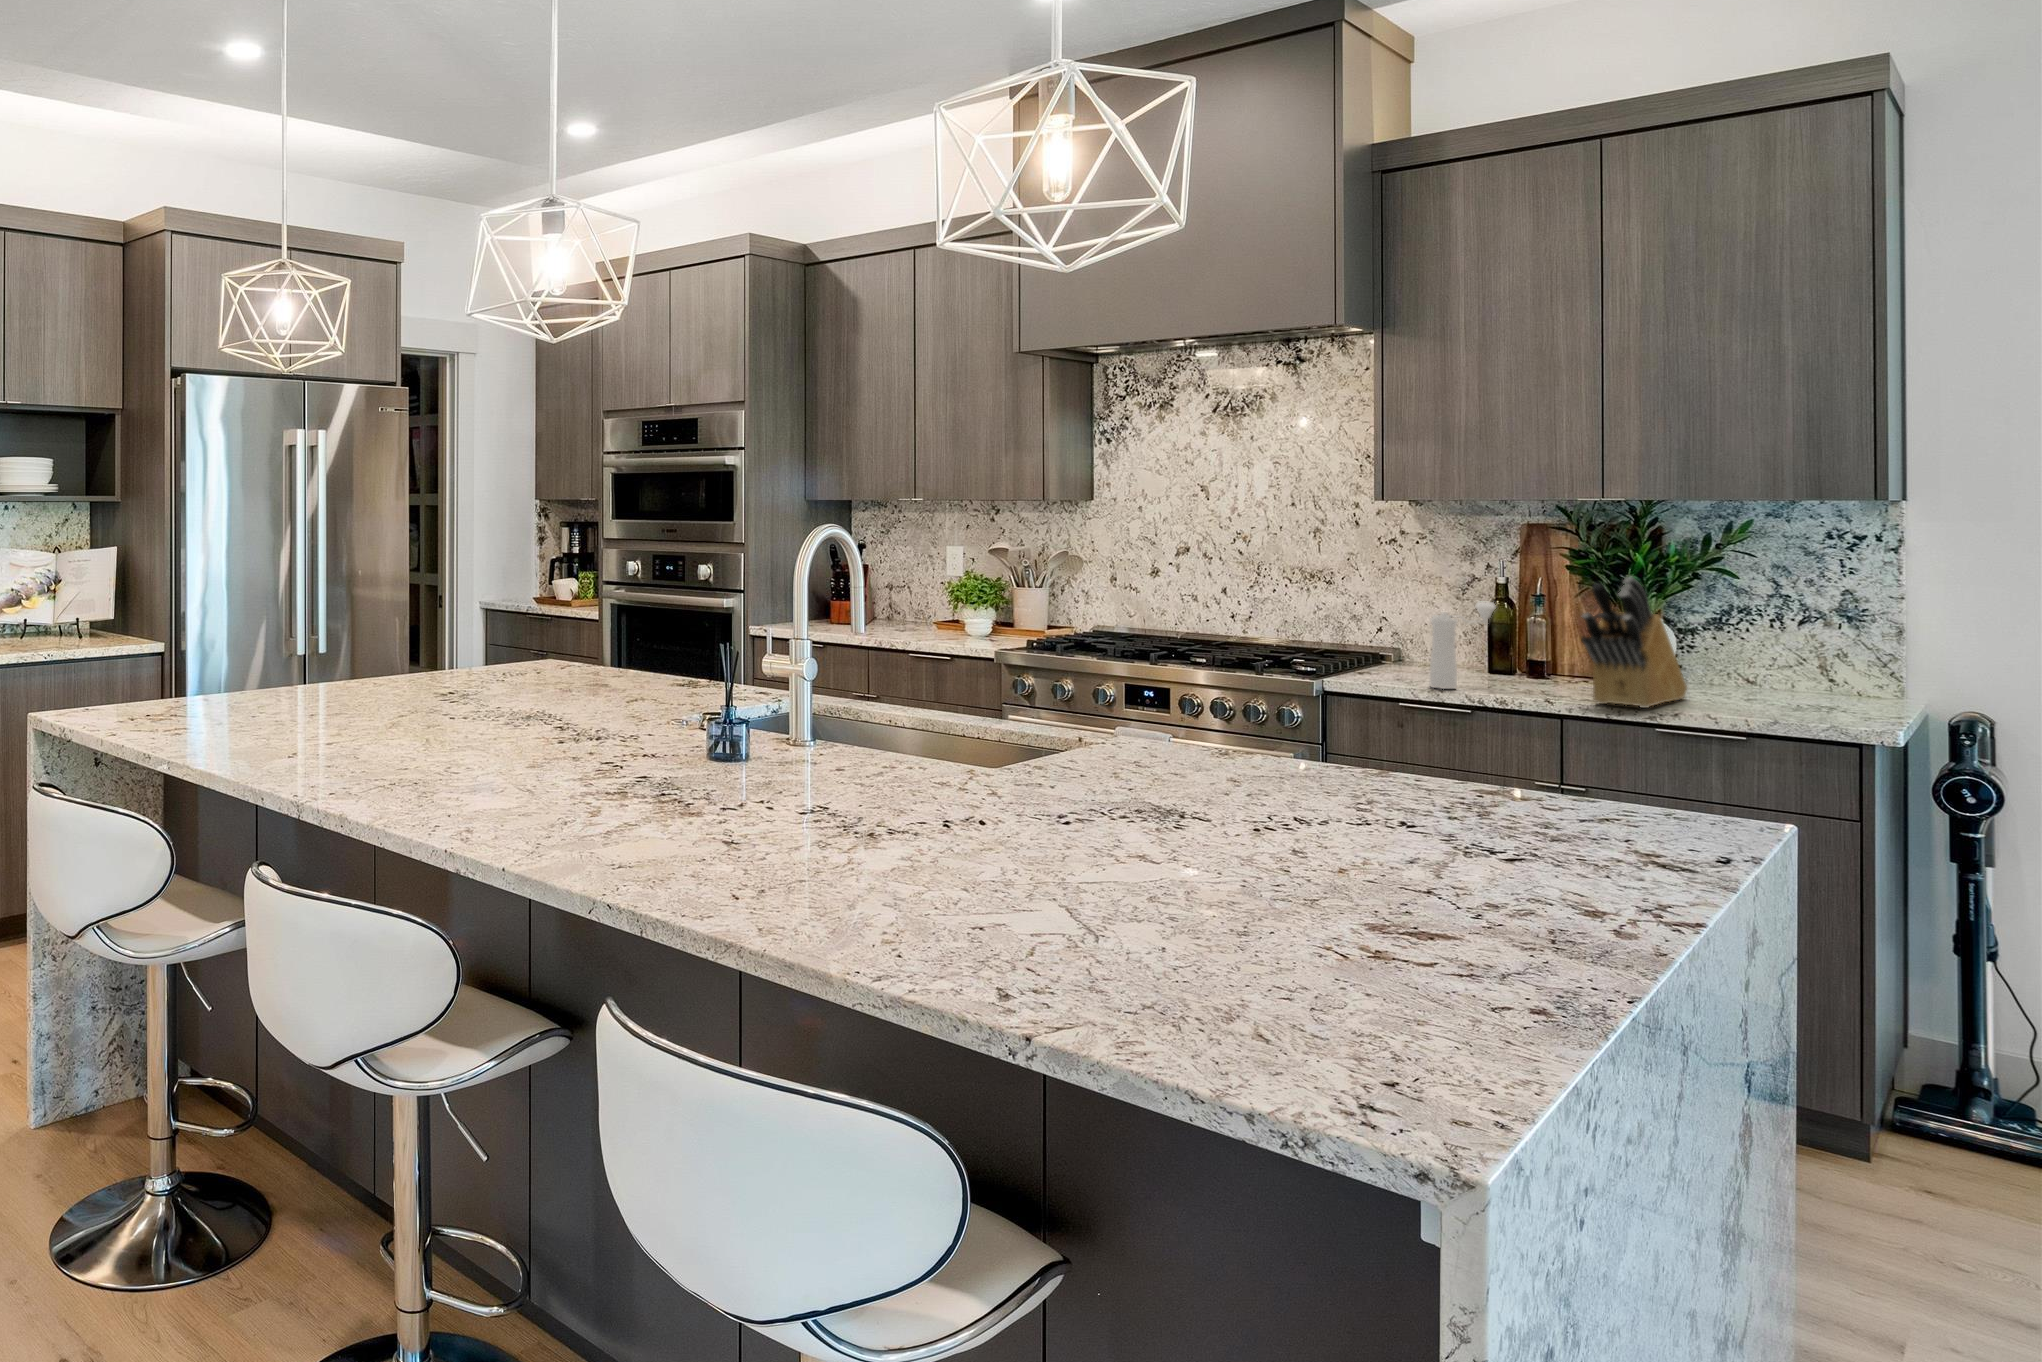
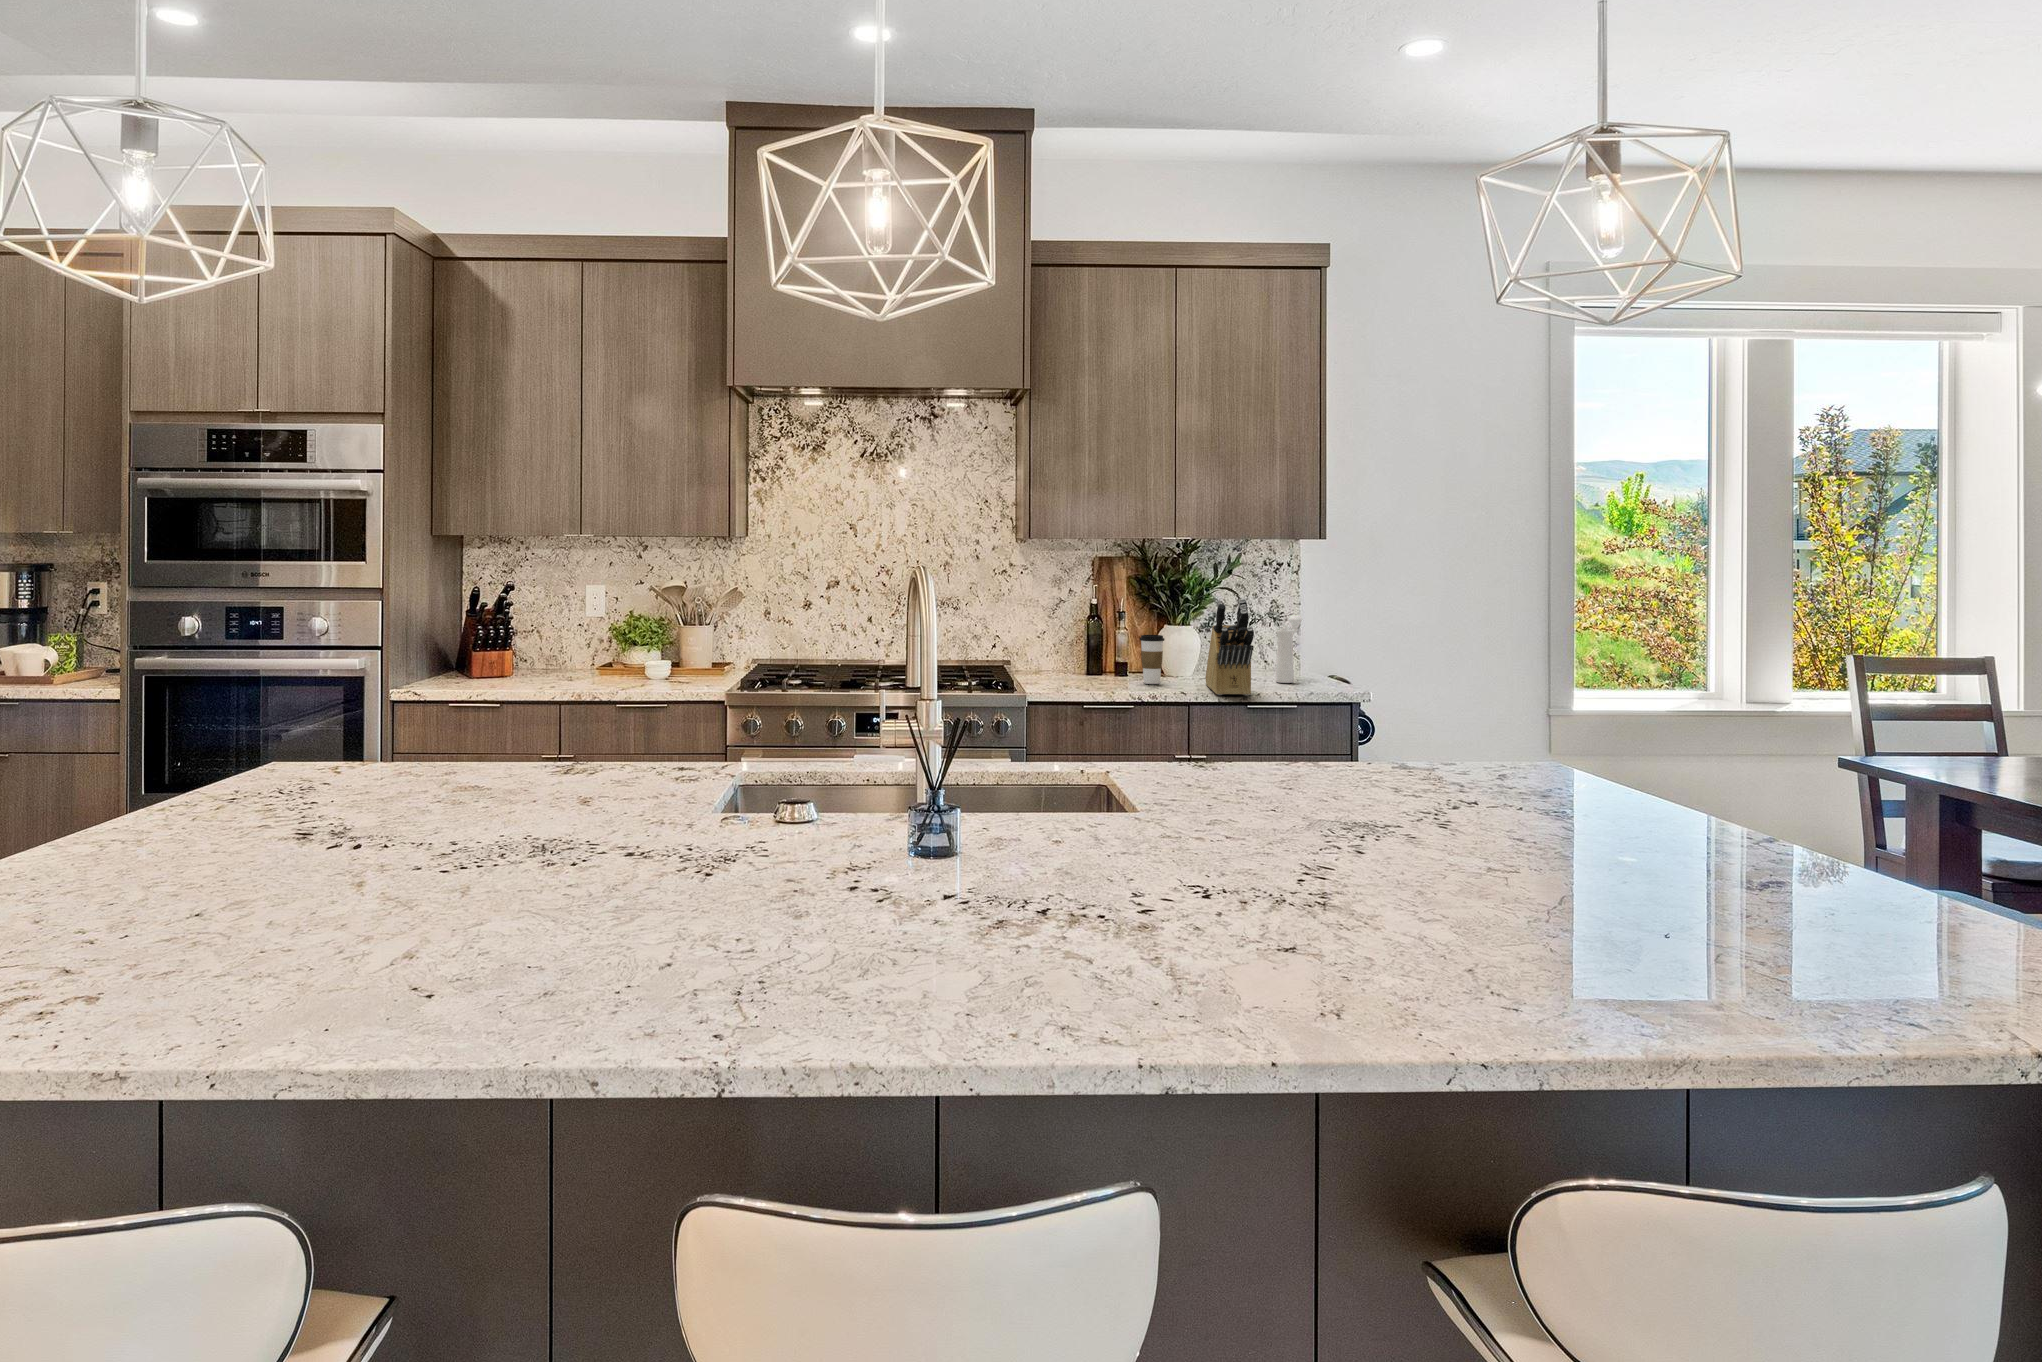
pepper mill: present [1429,602,1495,689] -> present [1276,615,1302,683]
coffee cup: none [1524,622,1563,686] -> present [1140,635,1165,684]

